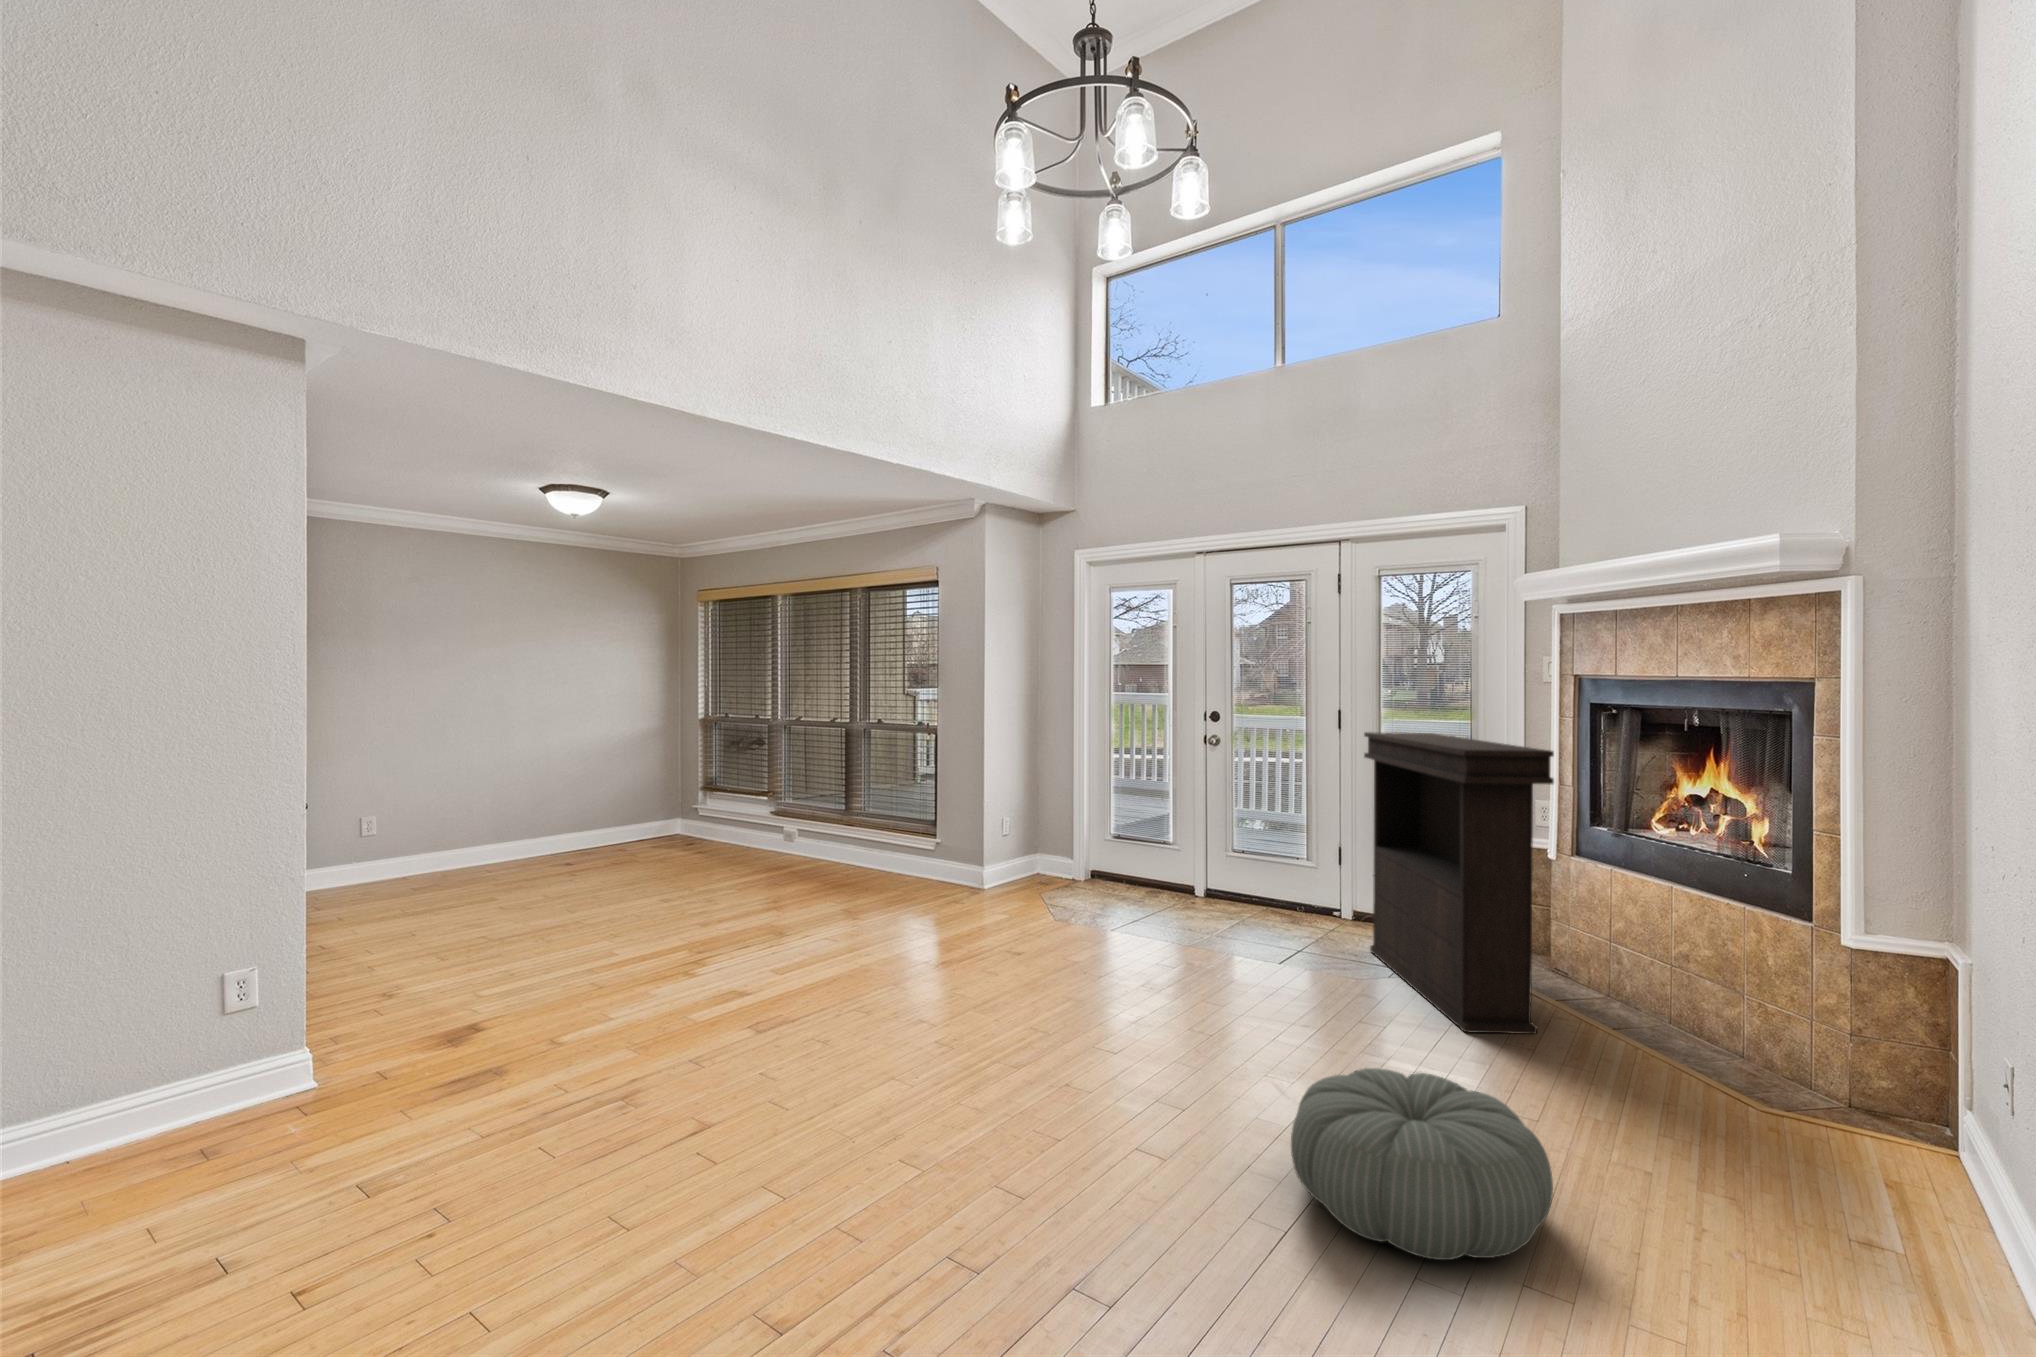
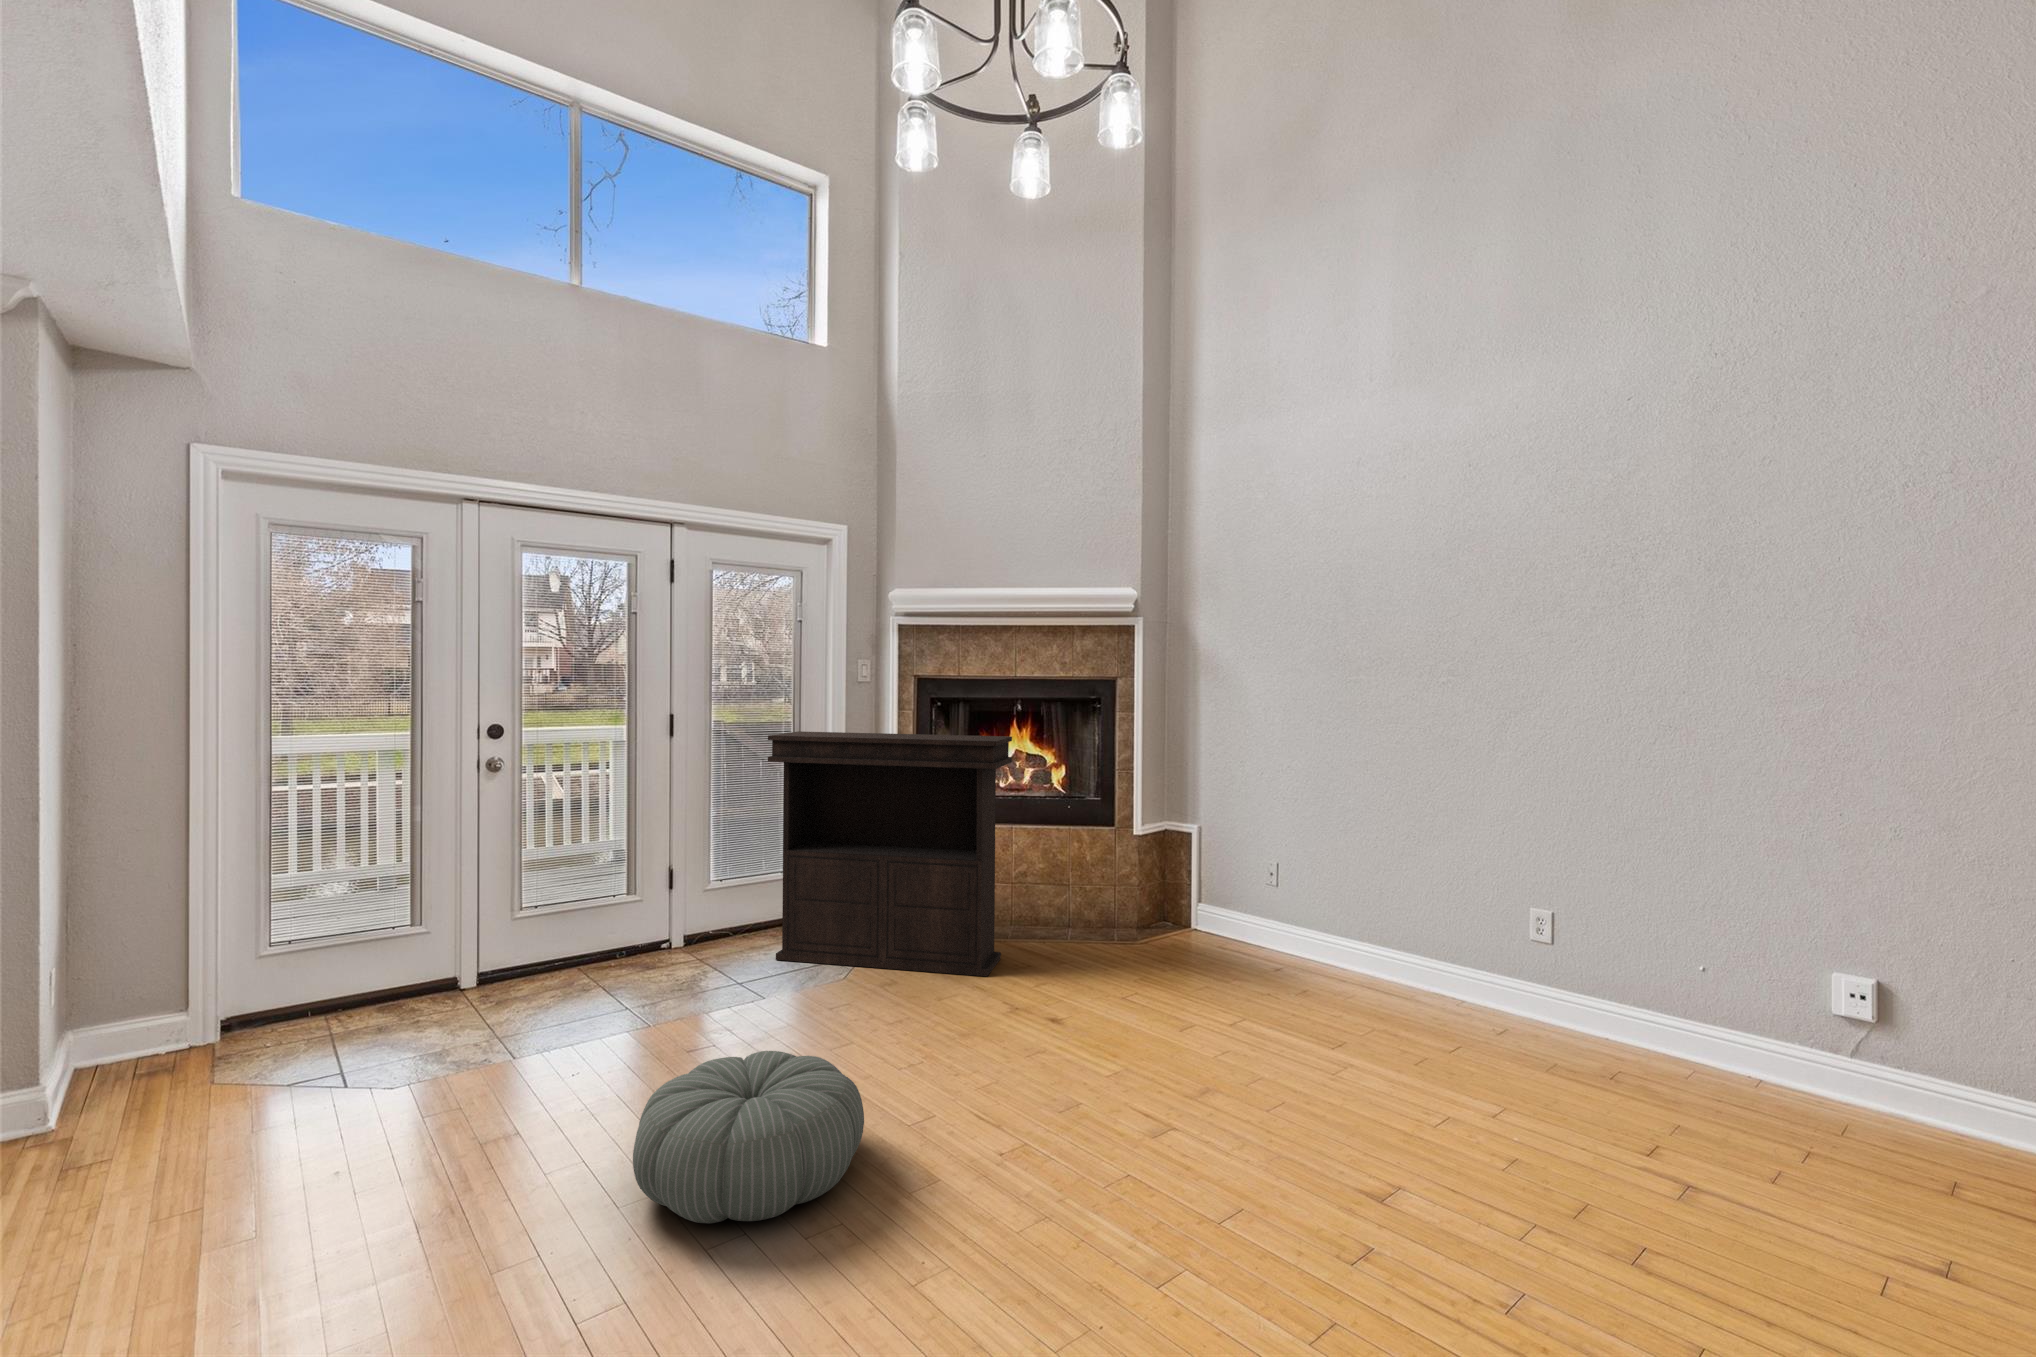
pouf: present [1291,1068,1553,1260] -> present [633,1051,864,1224]

